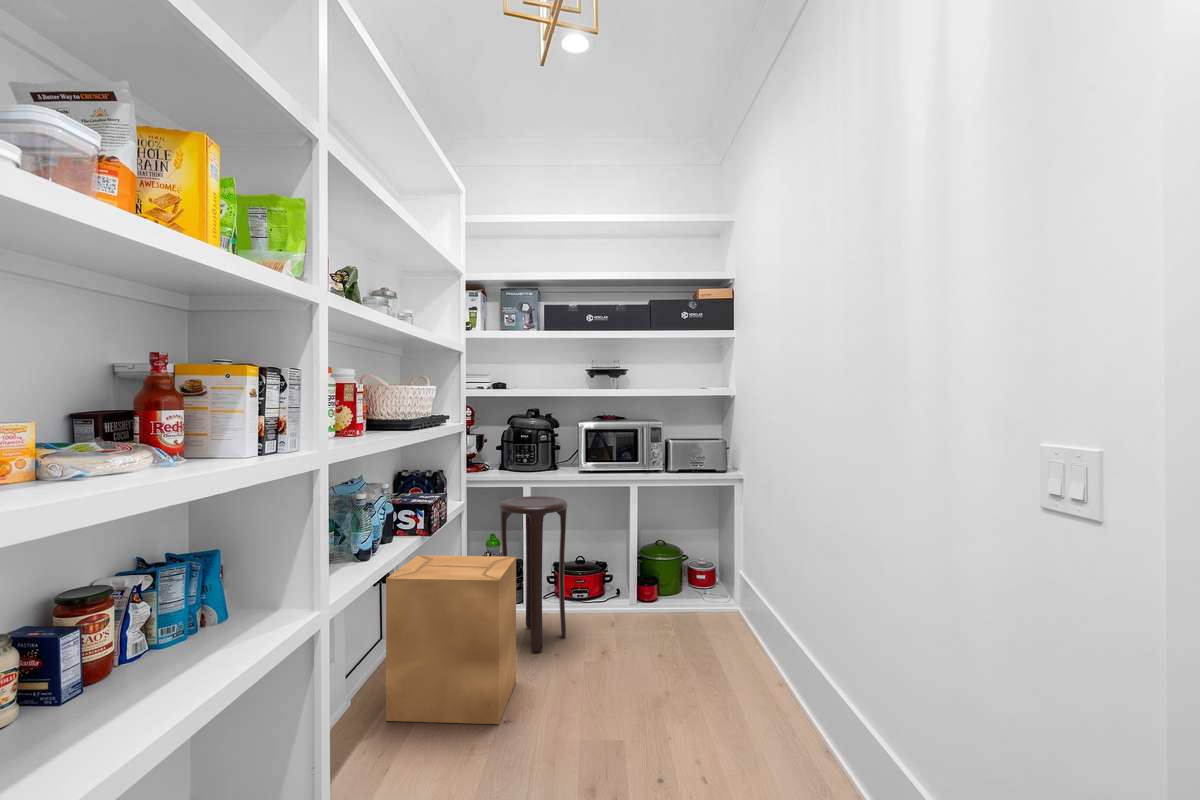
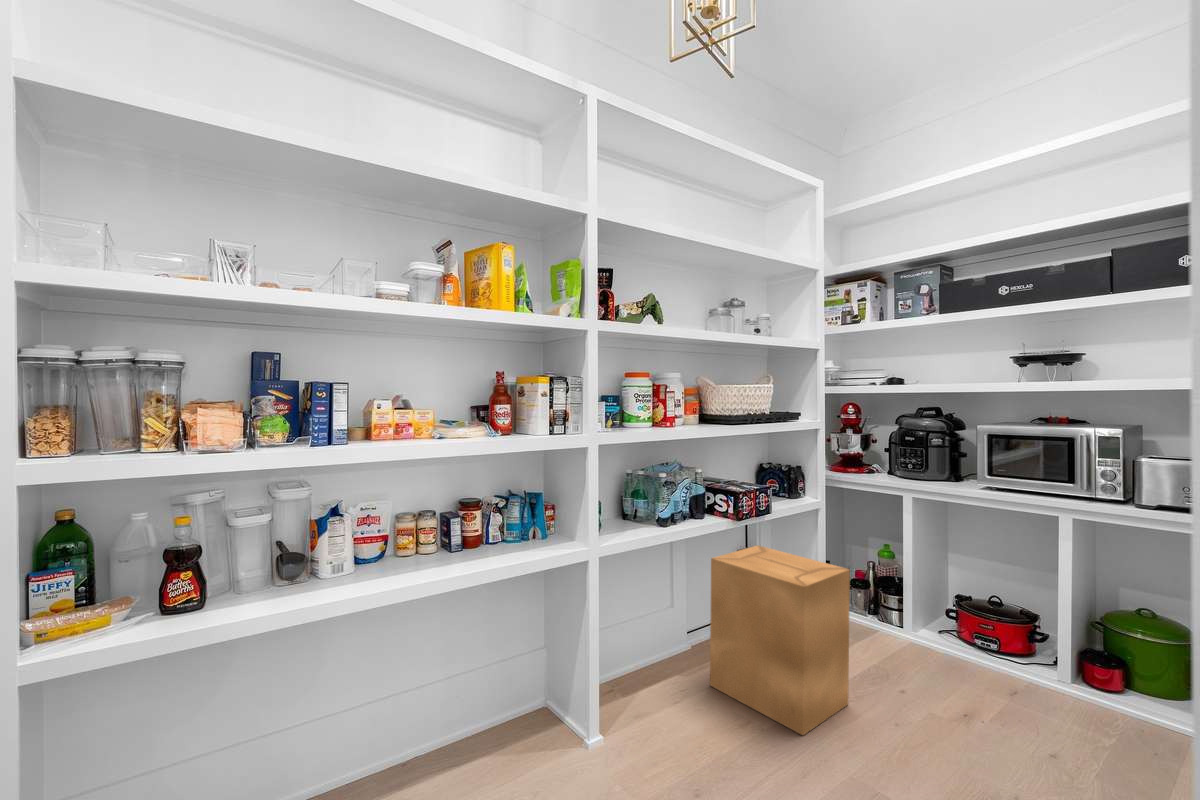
stool: present [500,496,568,652] -> none [858,507,946,686]

